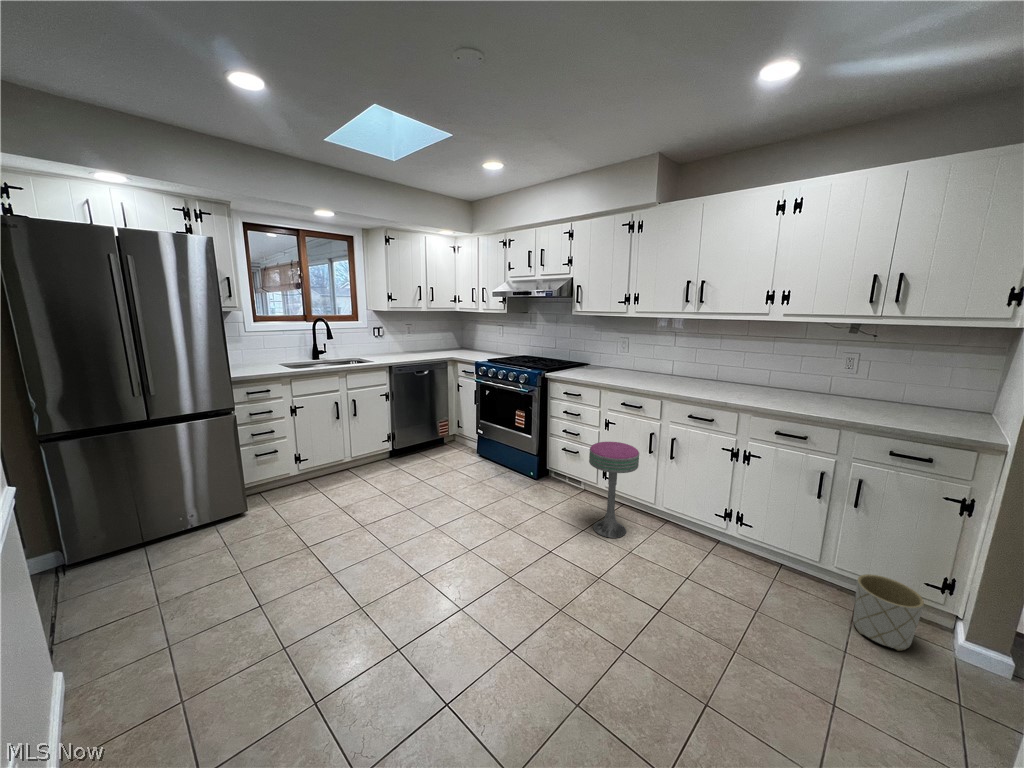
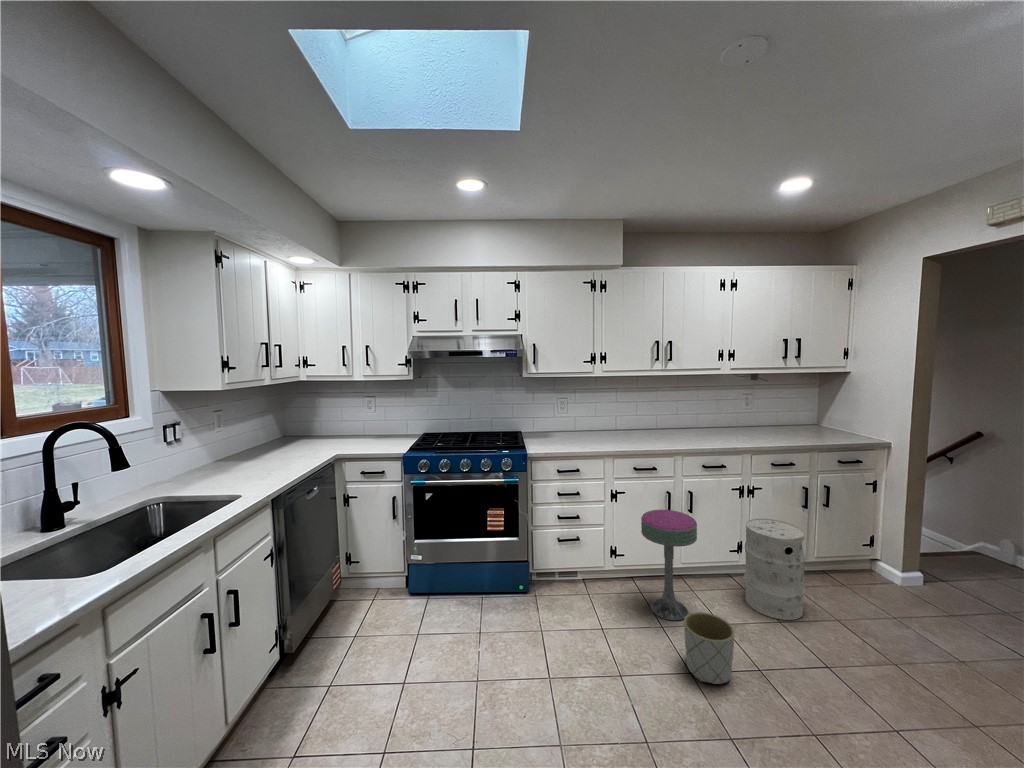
trash can: none [685,481,754,591] -> present [744,519,806,620]
planter: present [854,574,924,651] -> present [684,612,734,684]

